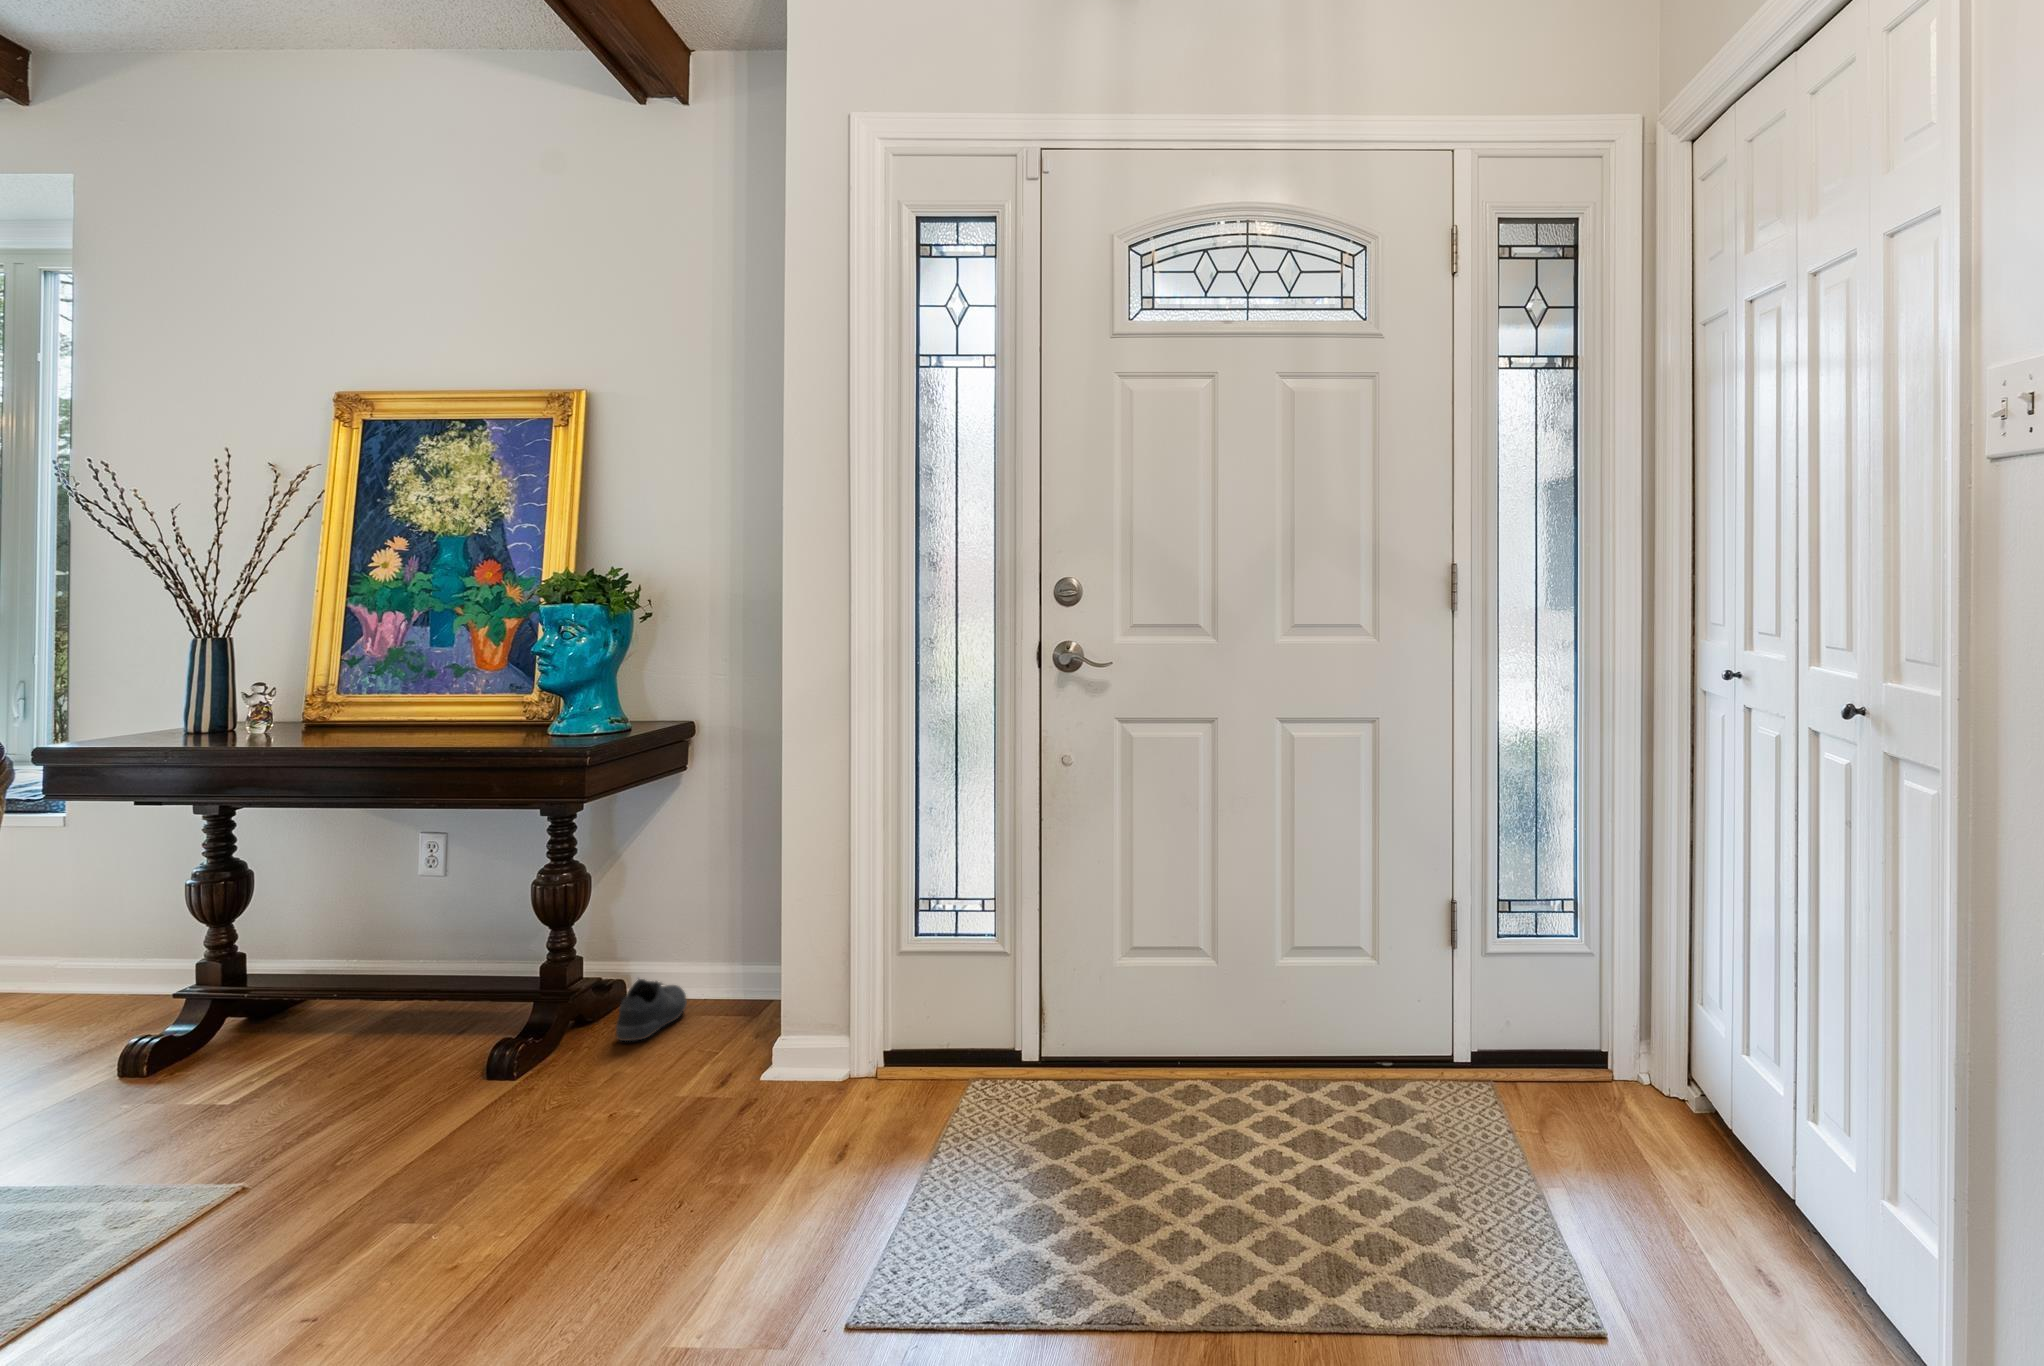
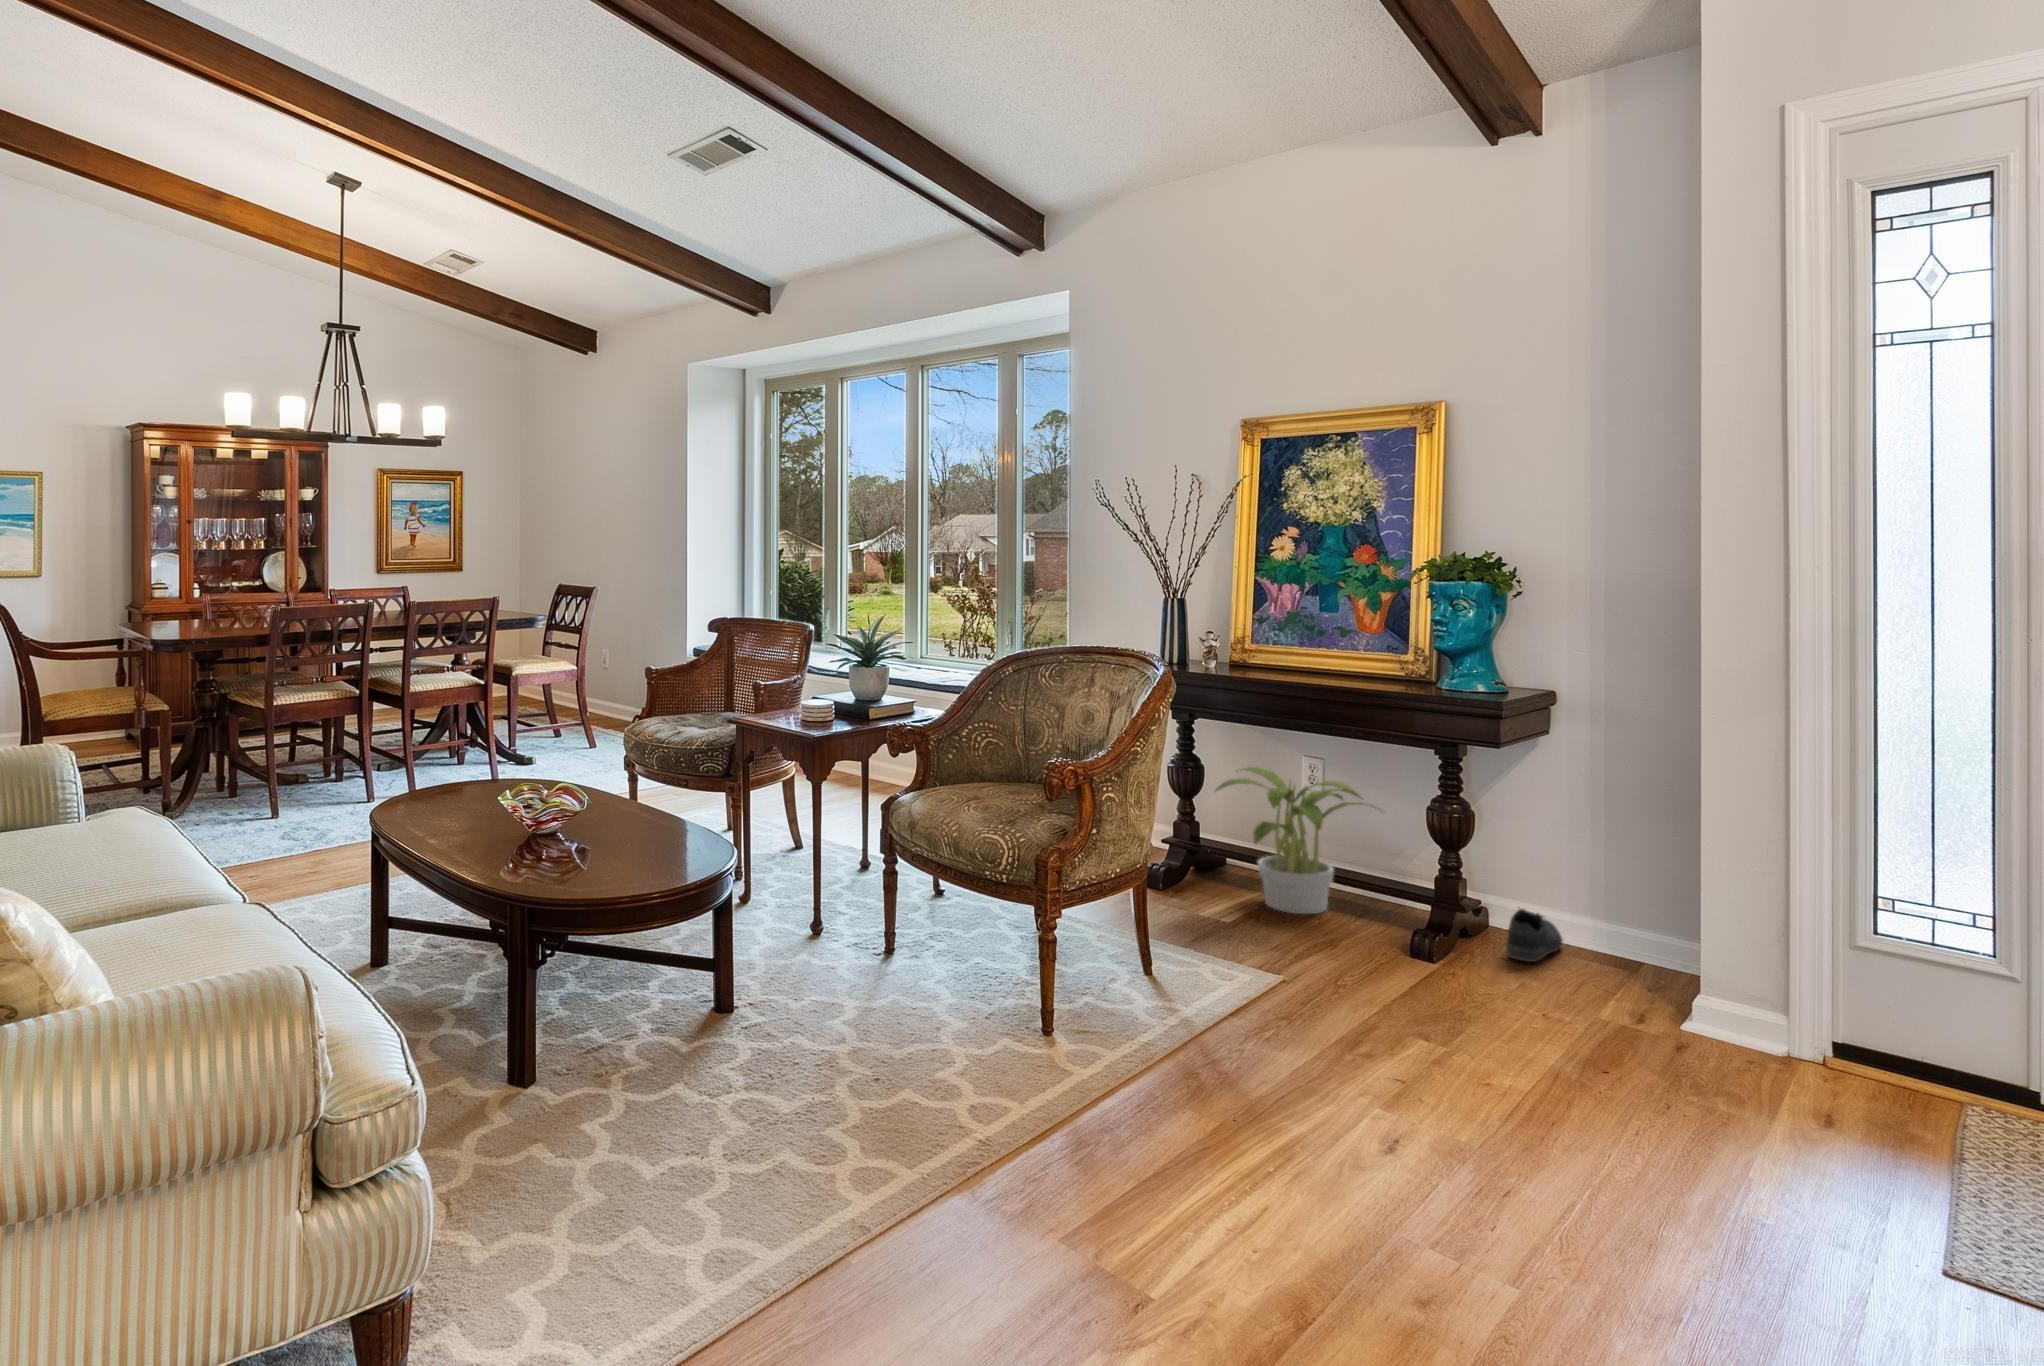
potted plant: none [251,857,499,1046] -> present [1215,767,1376,914]

